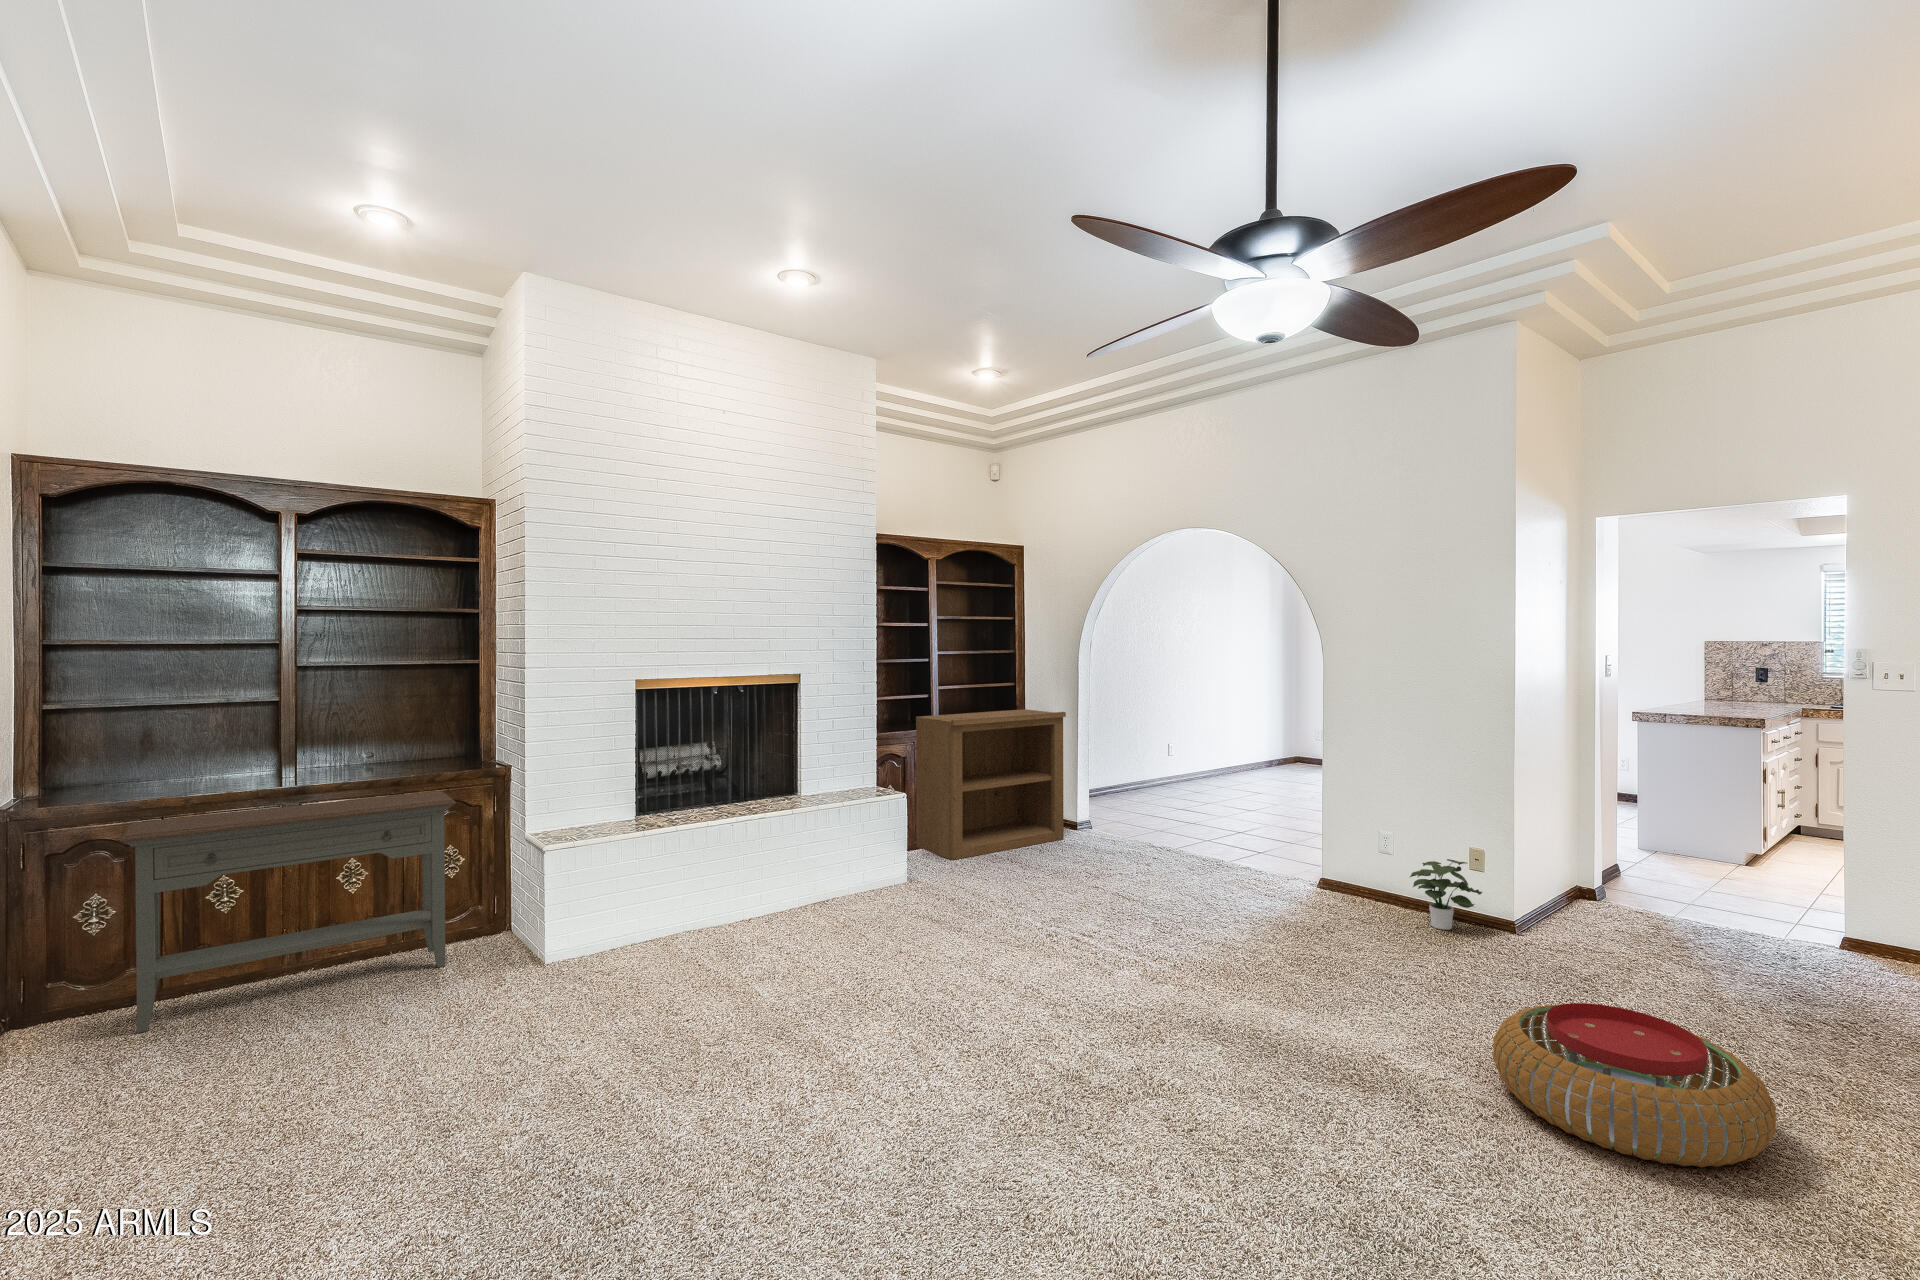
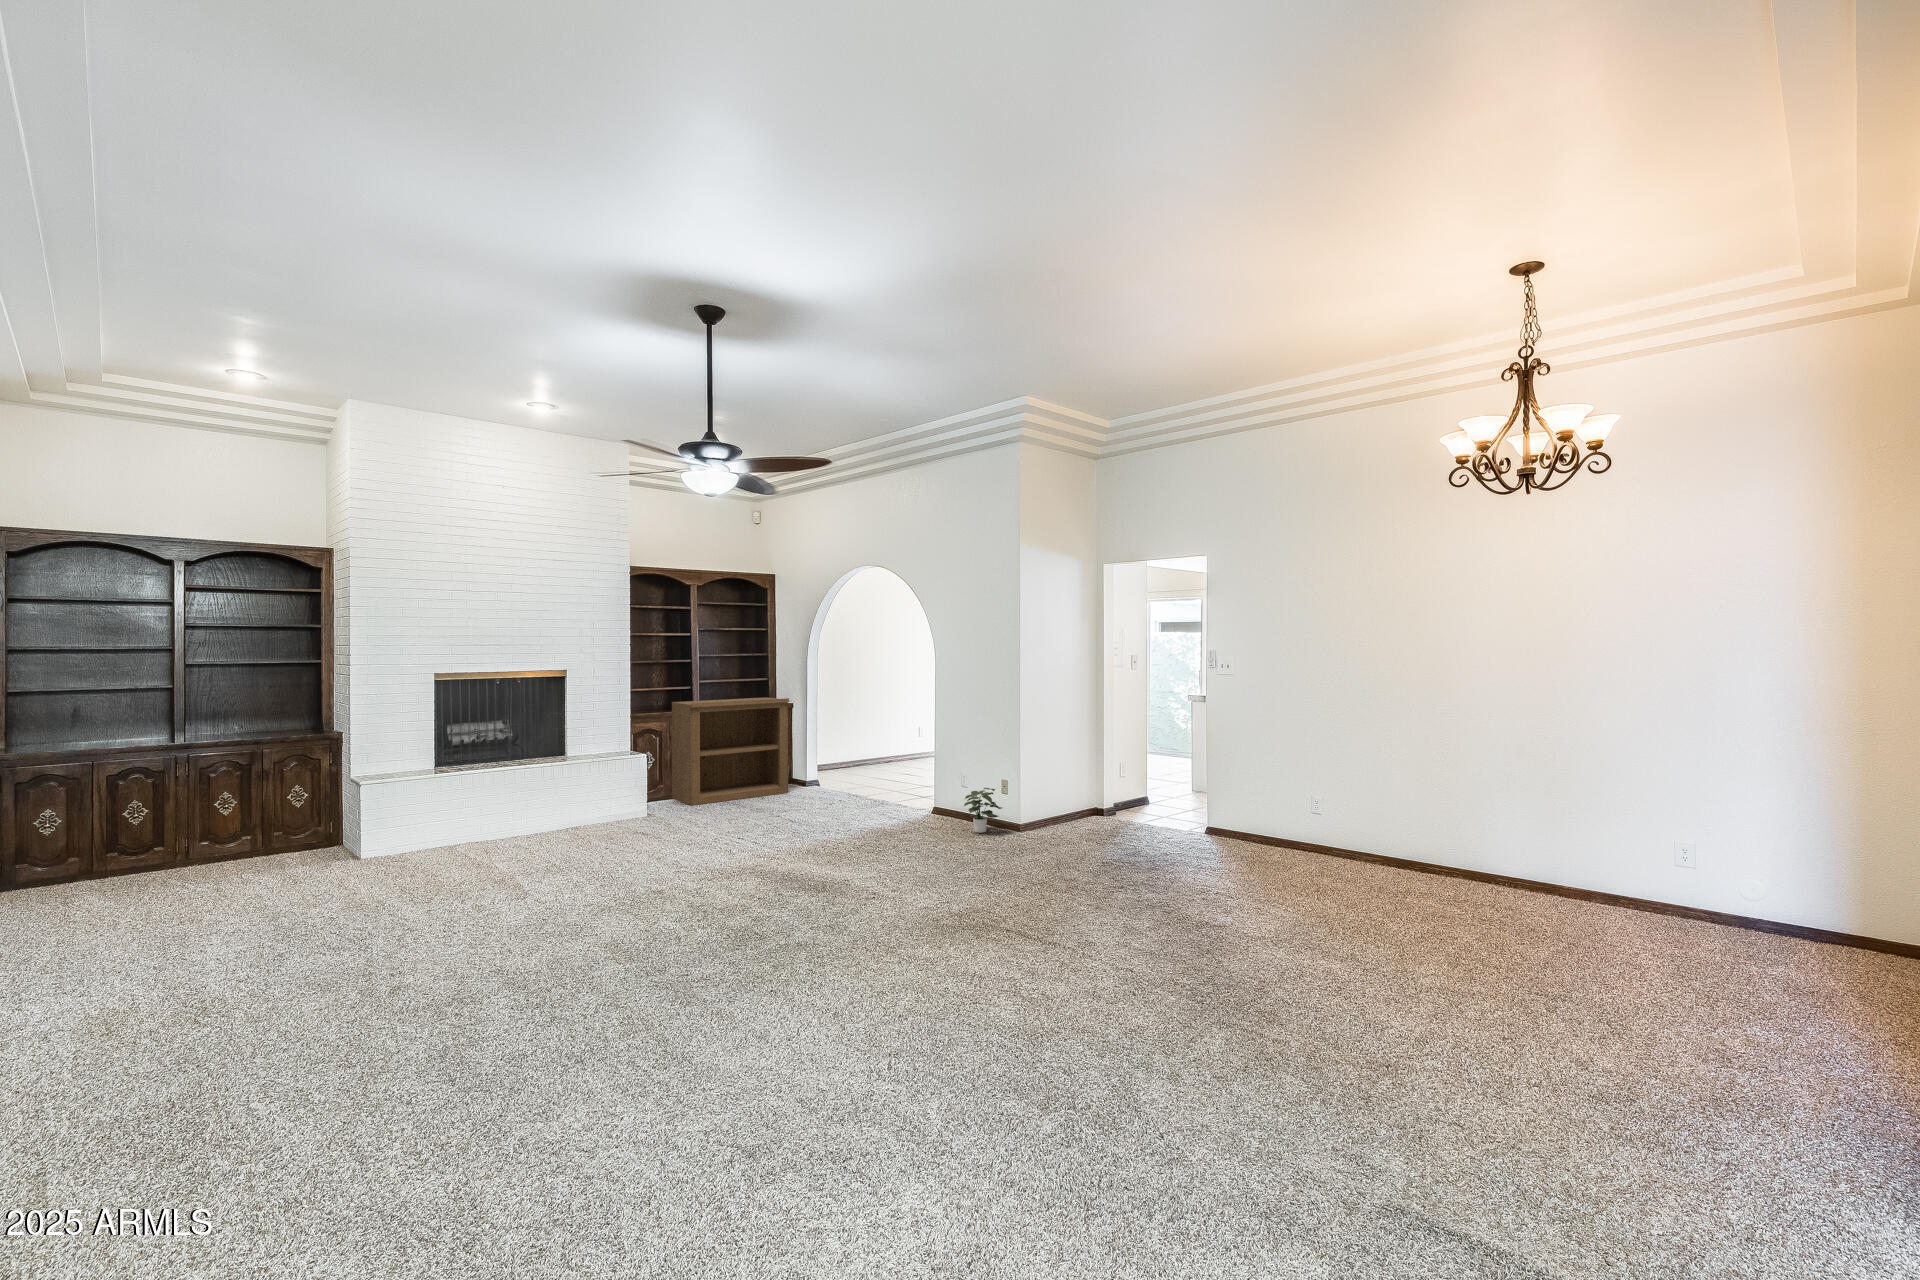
console table: present [119,791,456,1033] -> none [70,748,299,894]
pouf: present [1493,1003,1776,1167] -> none [888,845,1007,911]

